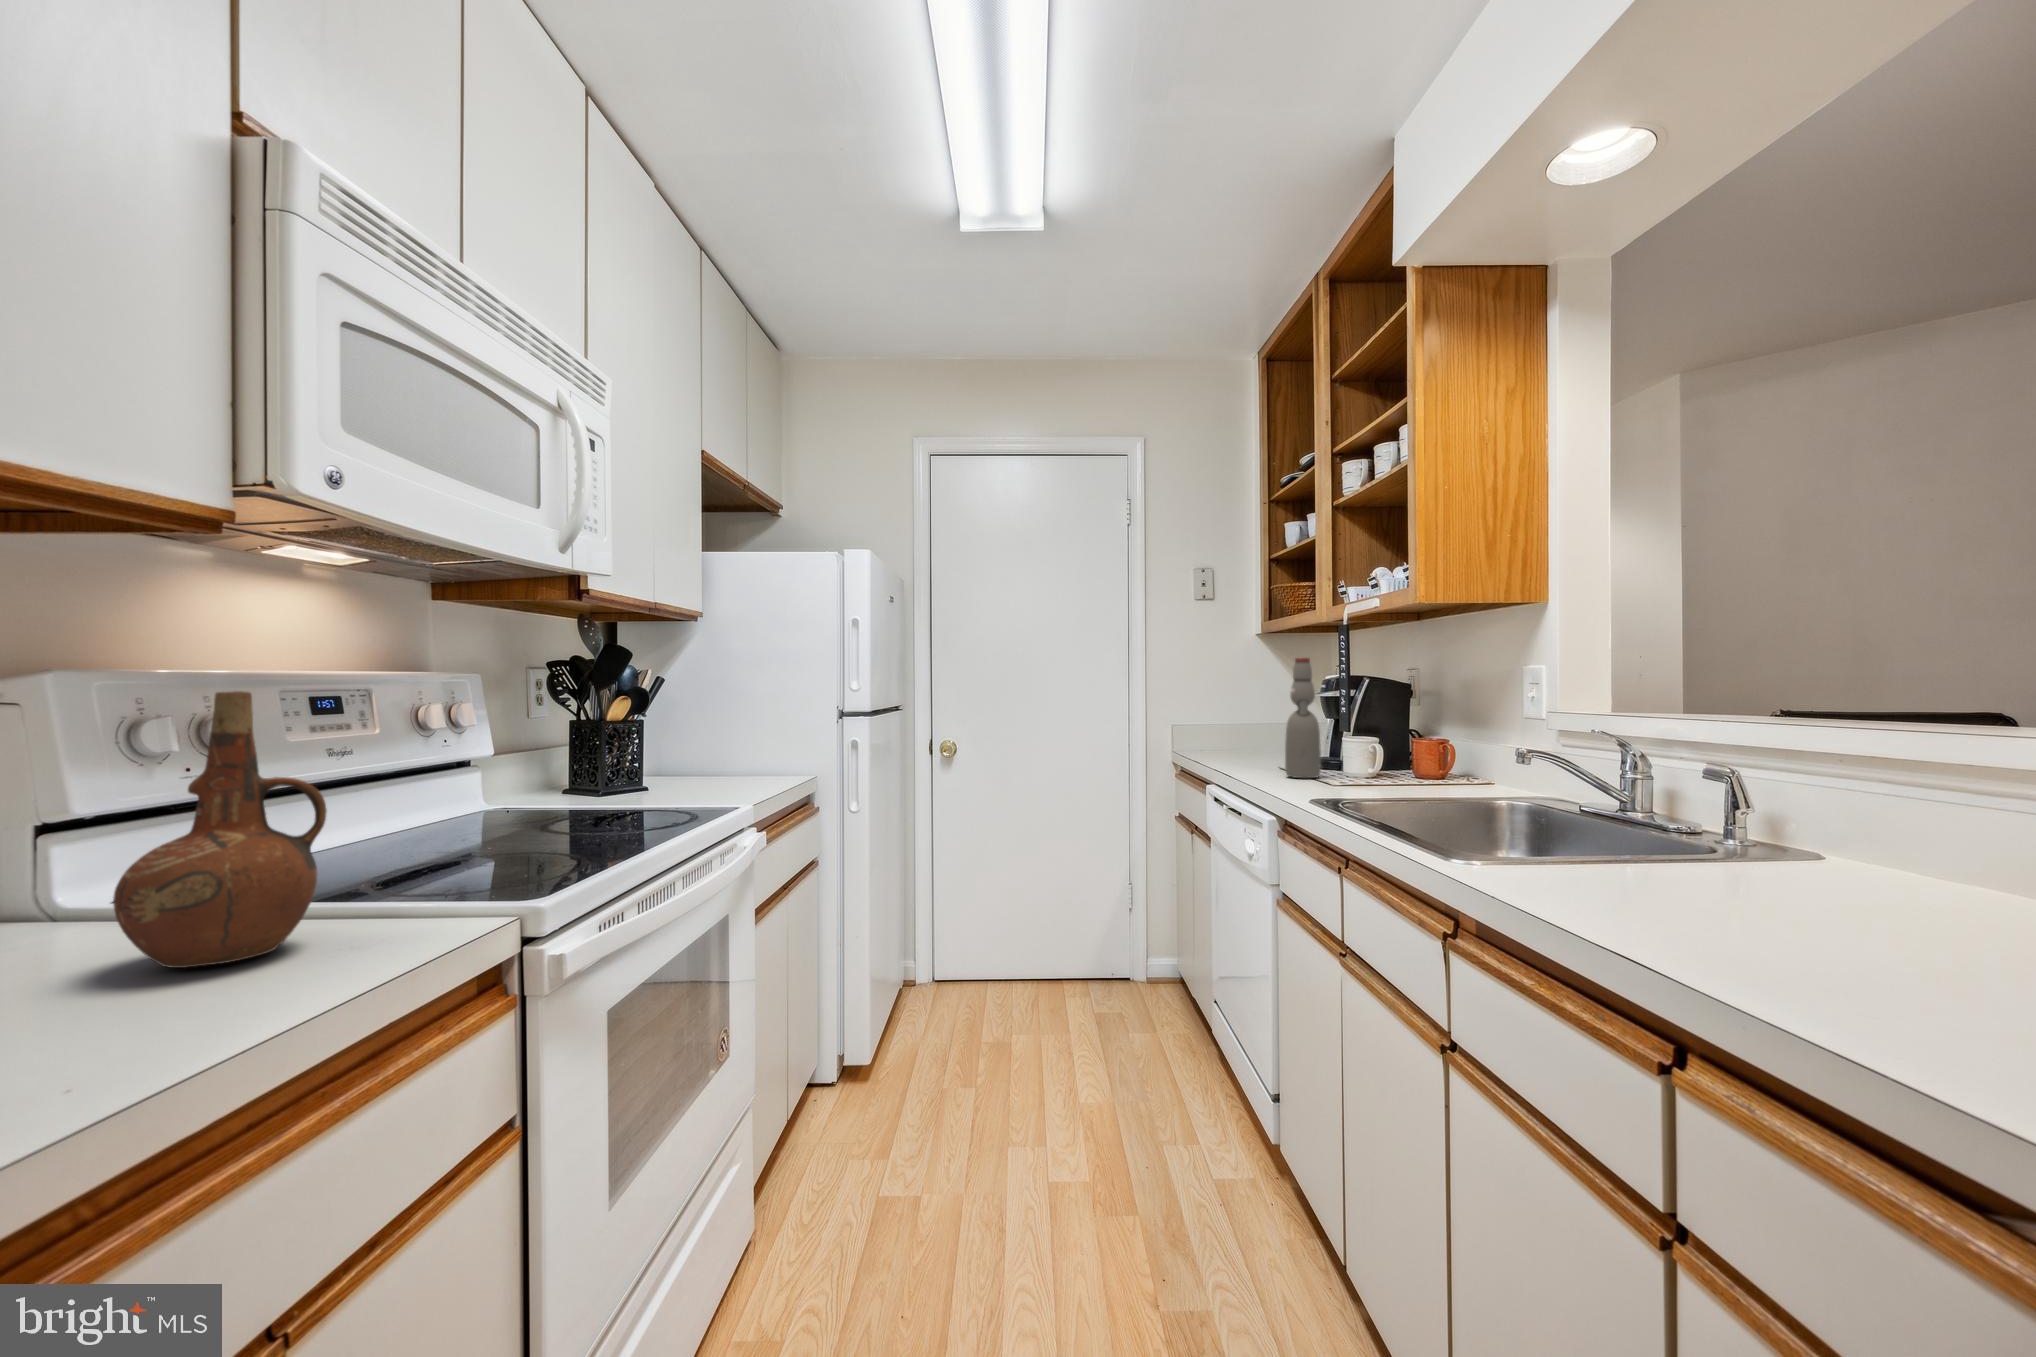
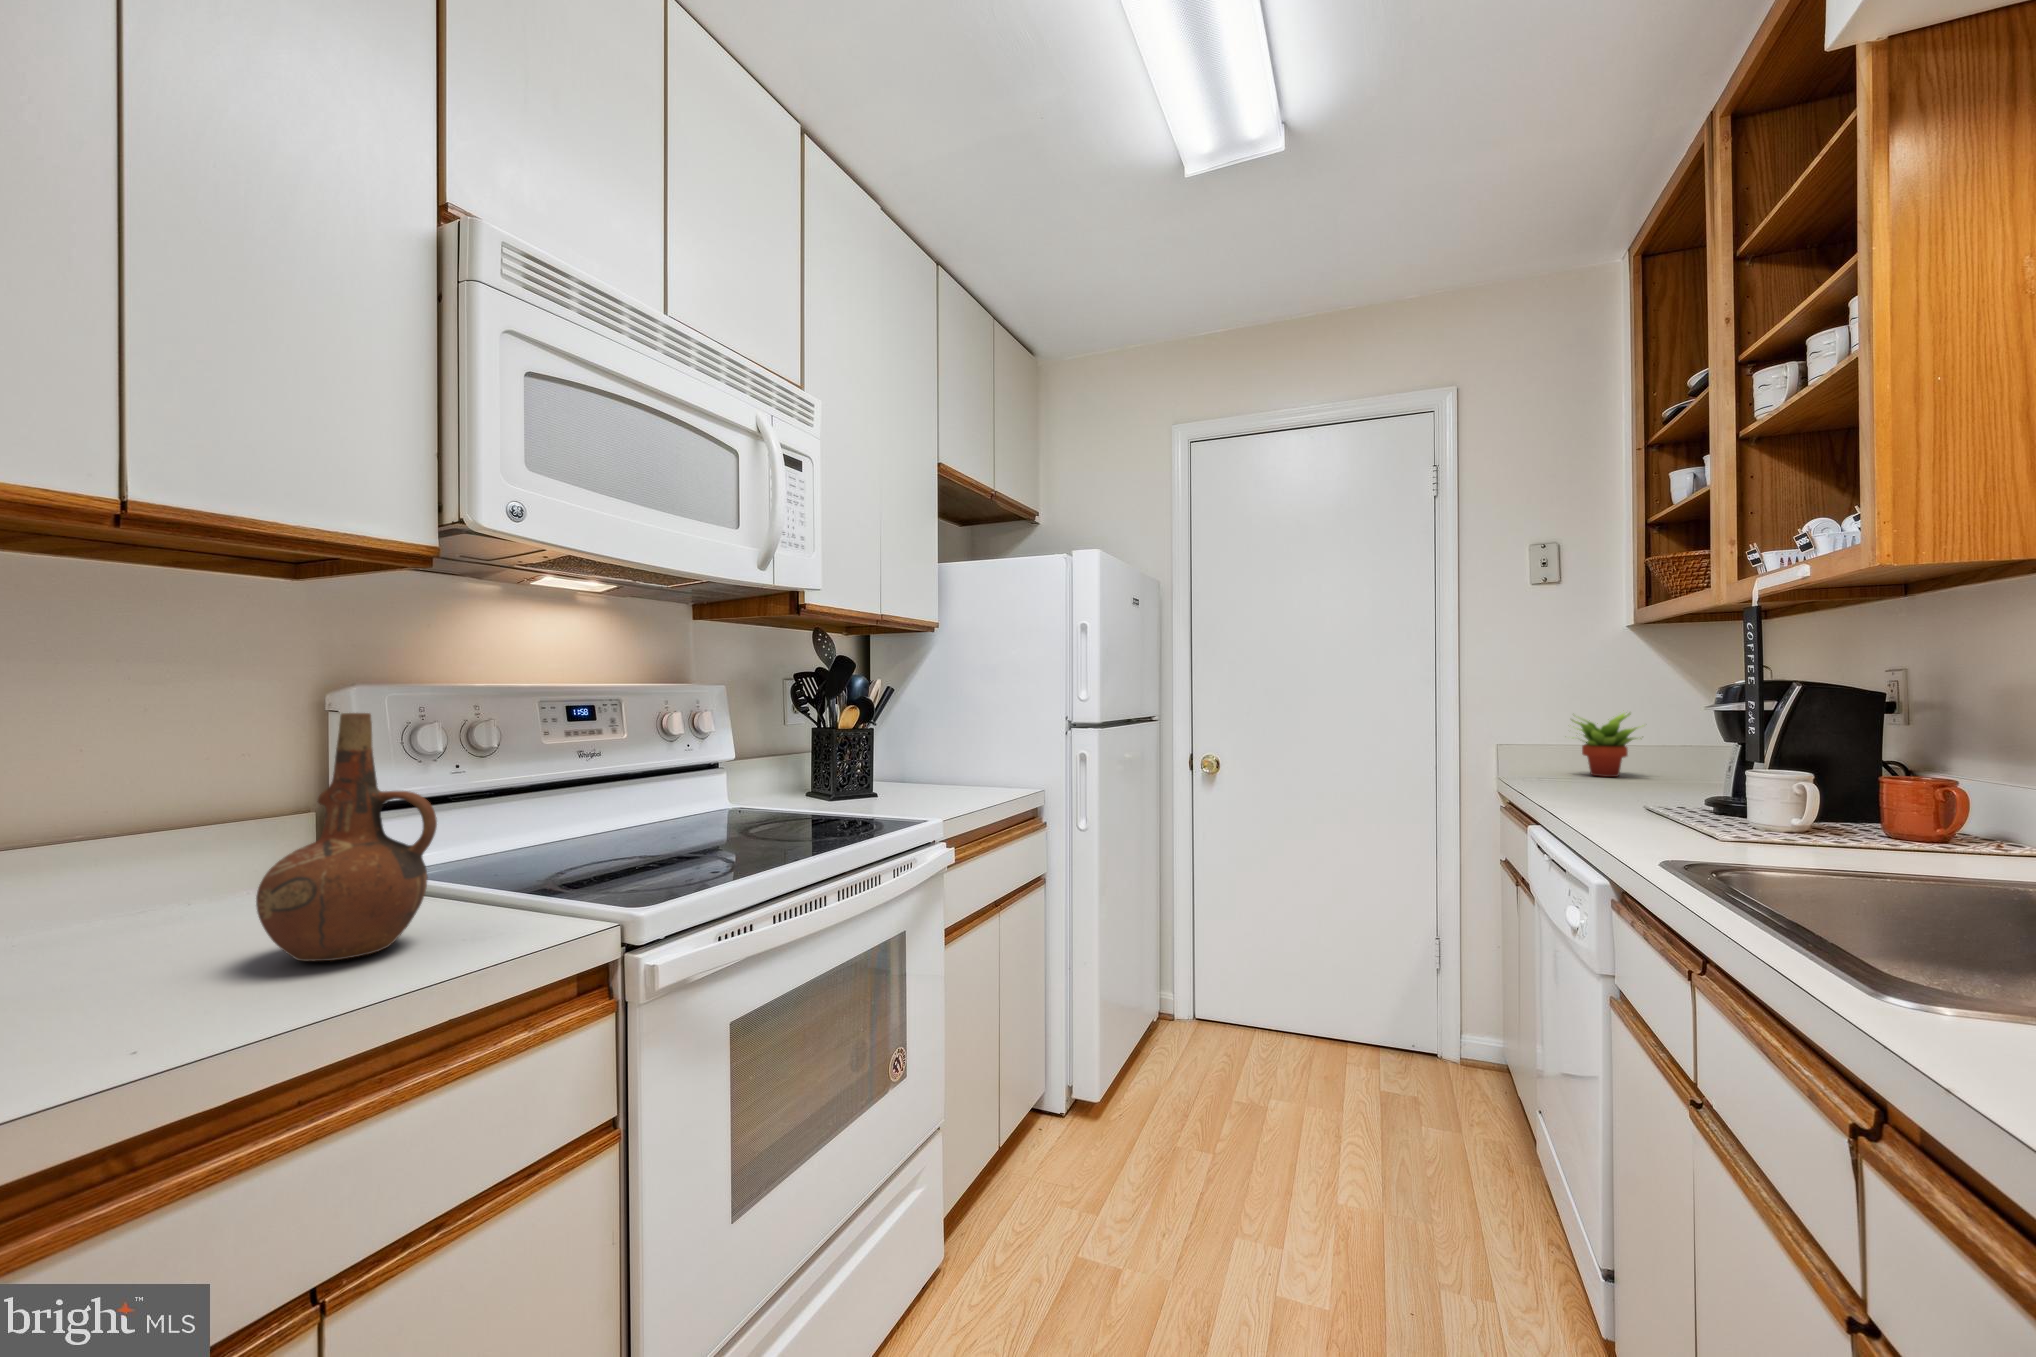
bottle: present [1285,658,1321,778] -> none [1649,655,1708,825]
succulent plant: none [1215,699,1268,752] -> present [1572,713,1641,777]

